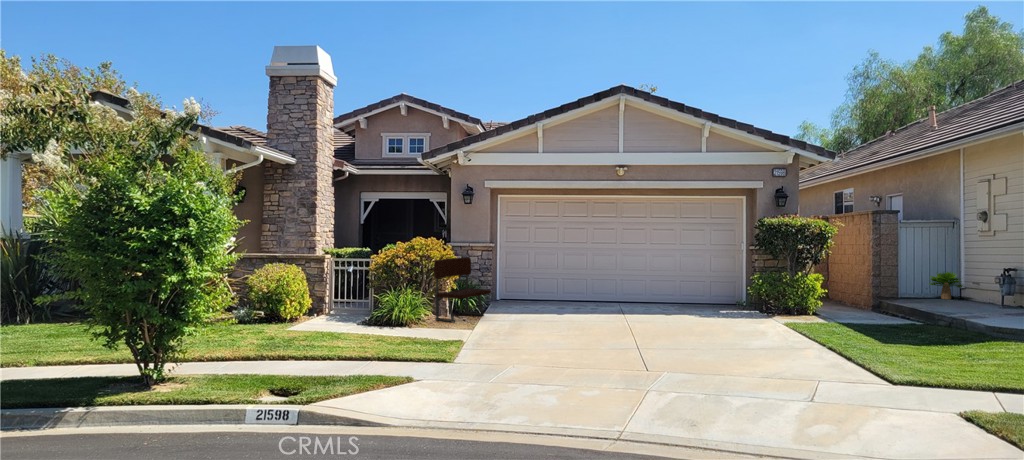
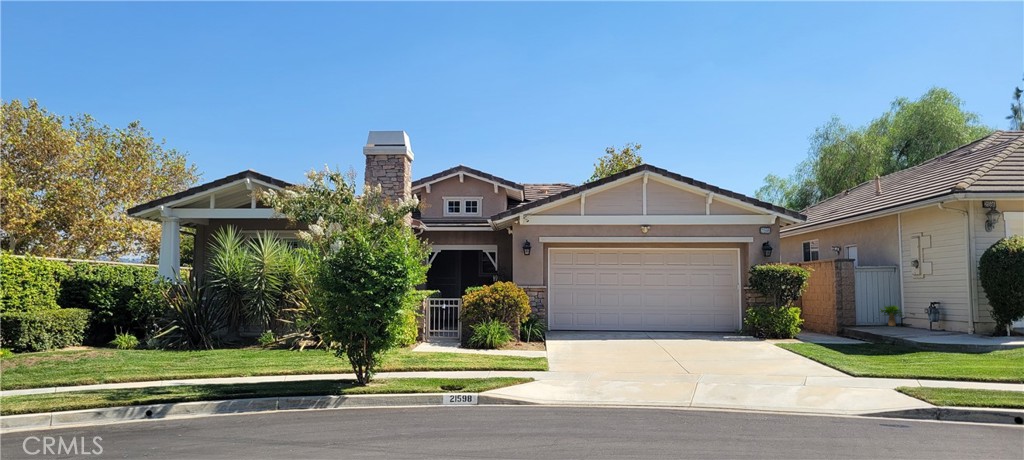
bench: present [434,257,491,323] -> none [514,296,554,345]

